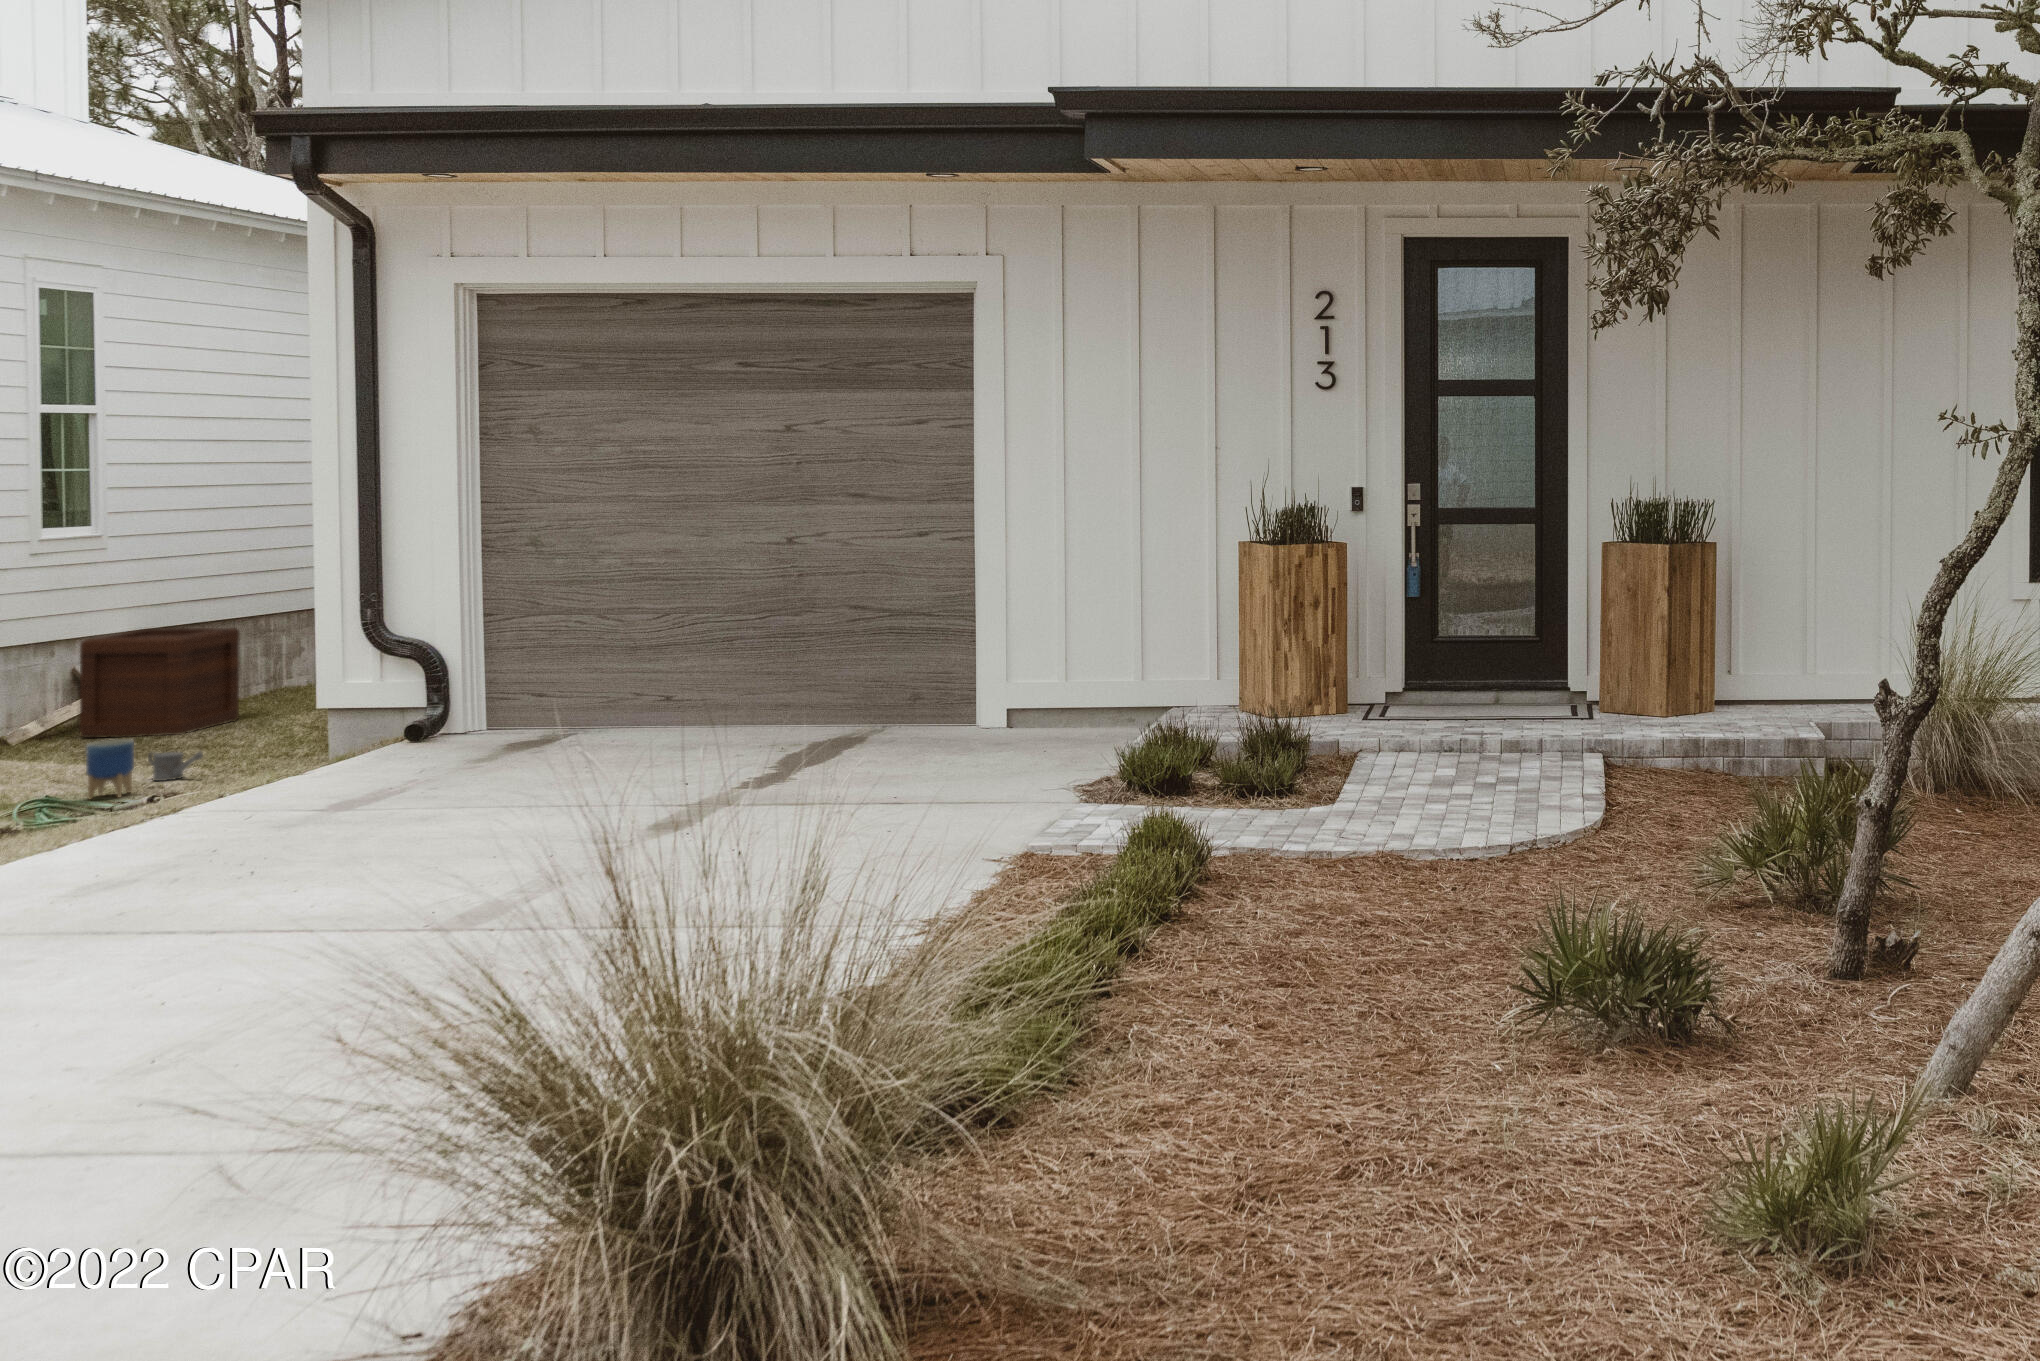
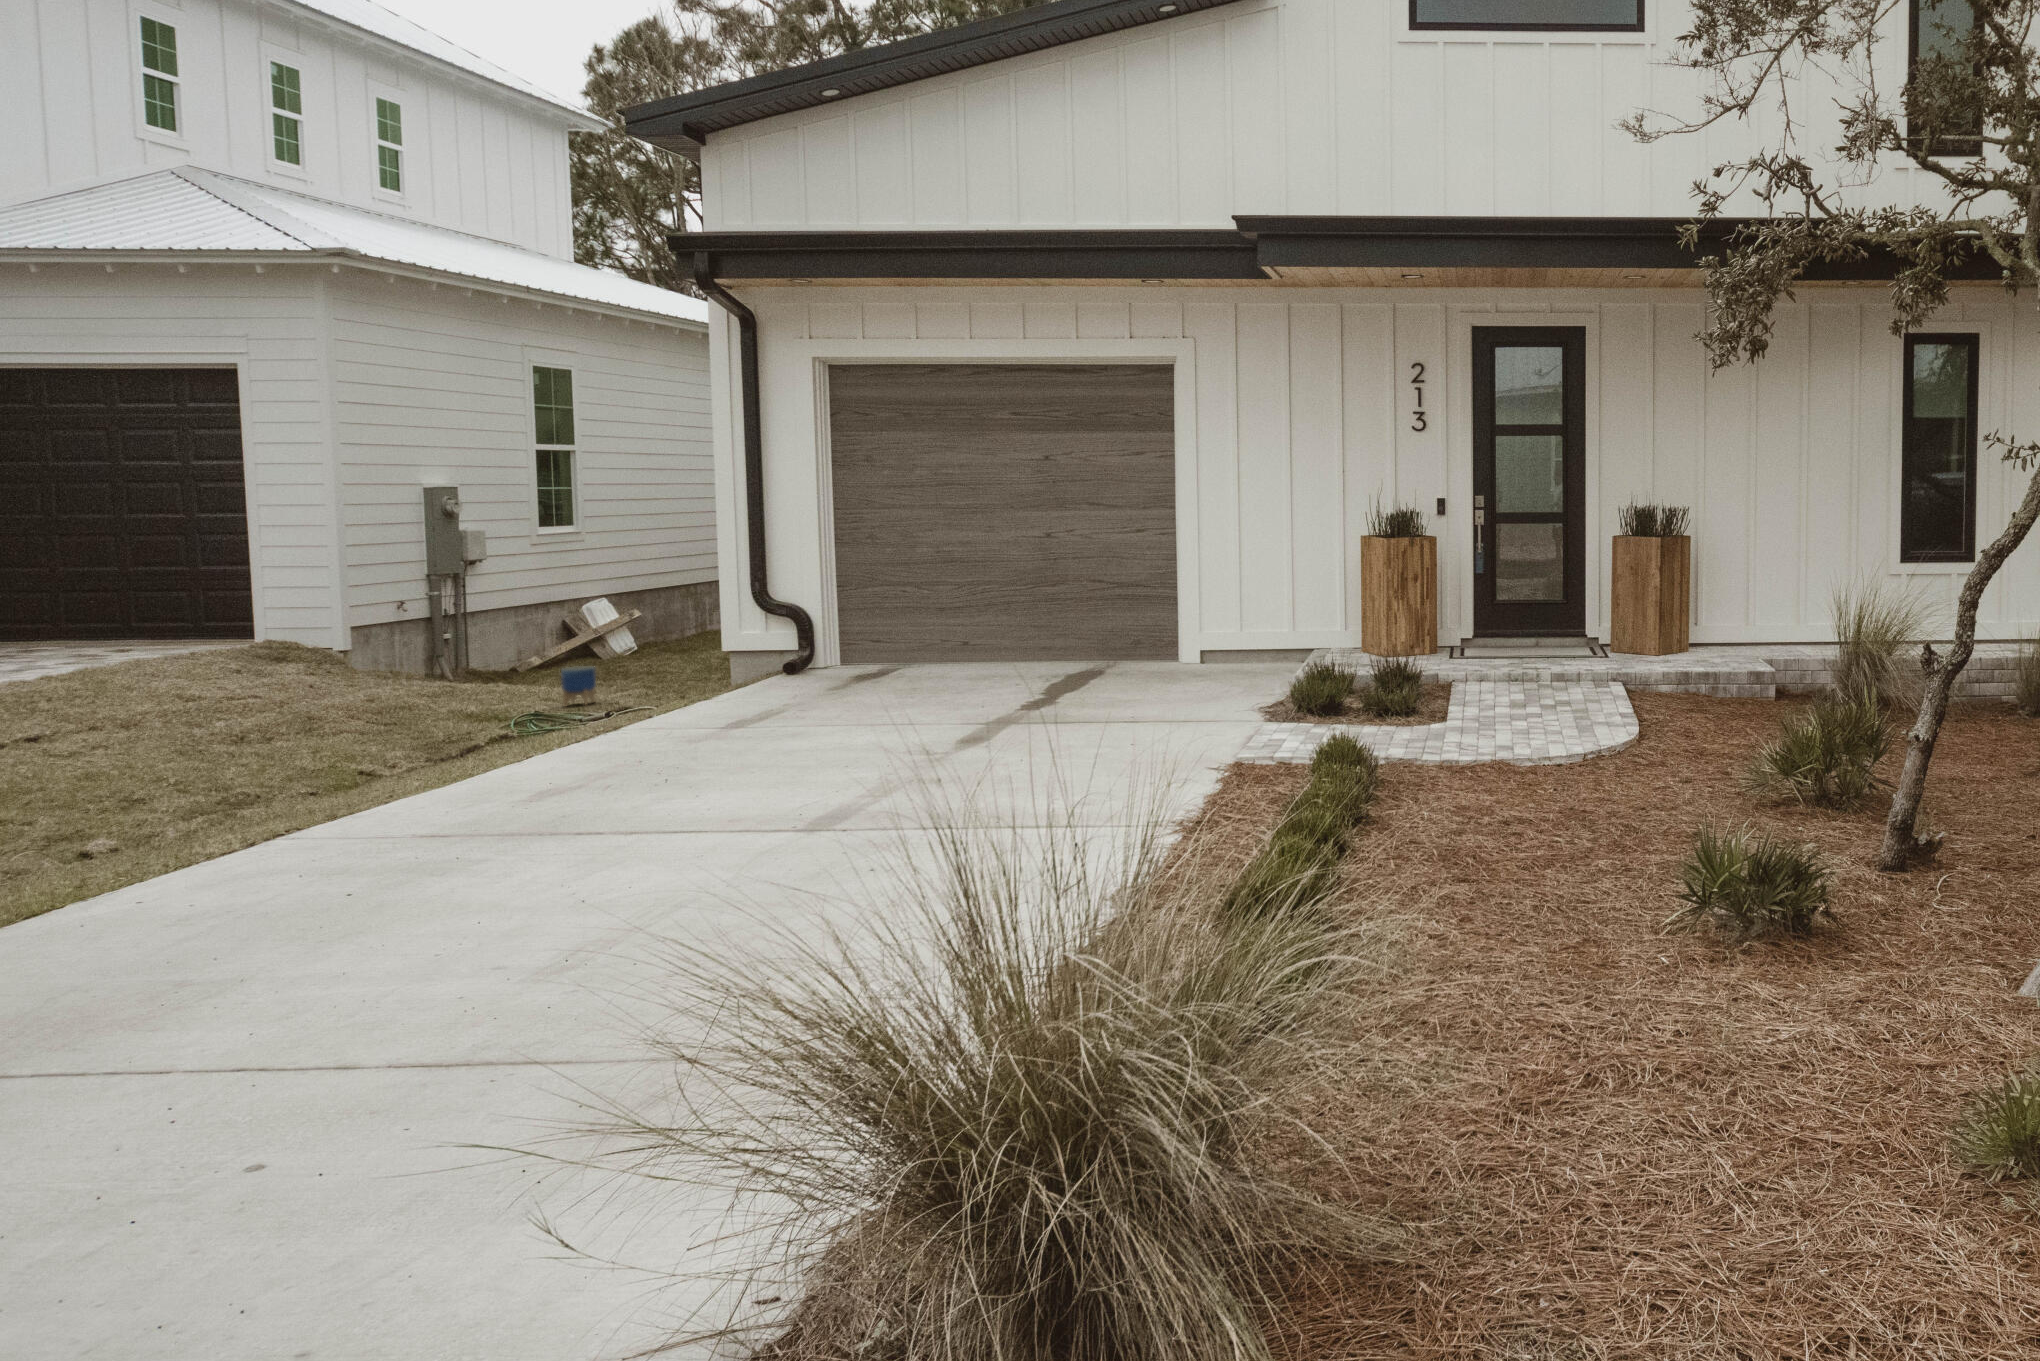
wooden crate: present [80,628,240,738] -> none [567,600,680,671]
watering can: present [148,752,203,781] -> none [609,676,647,695]

